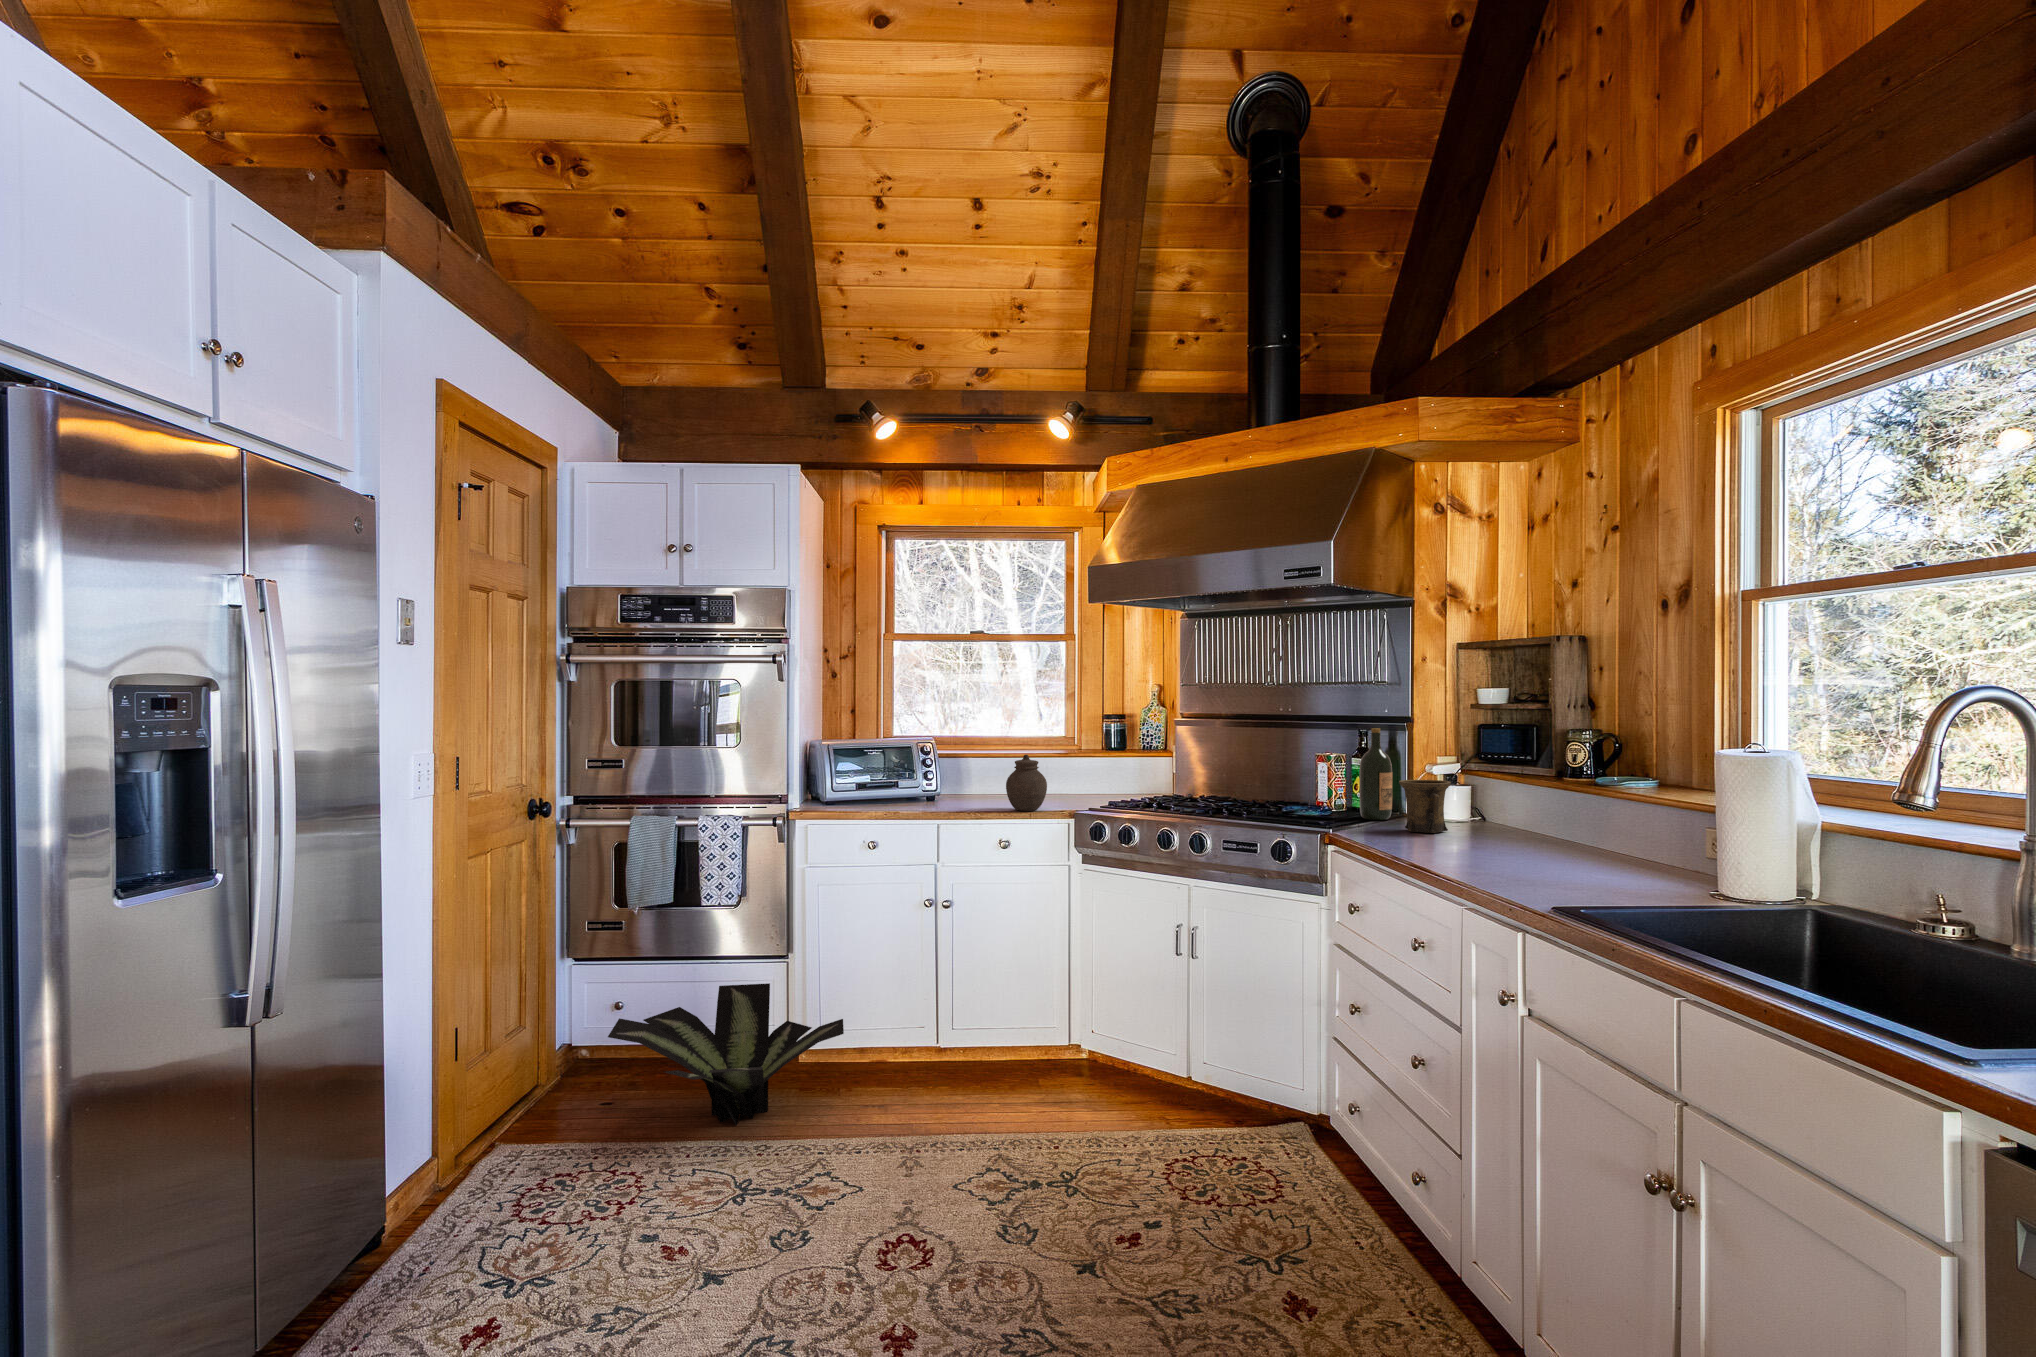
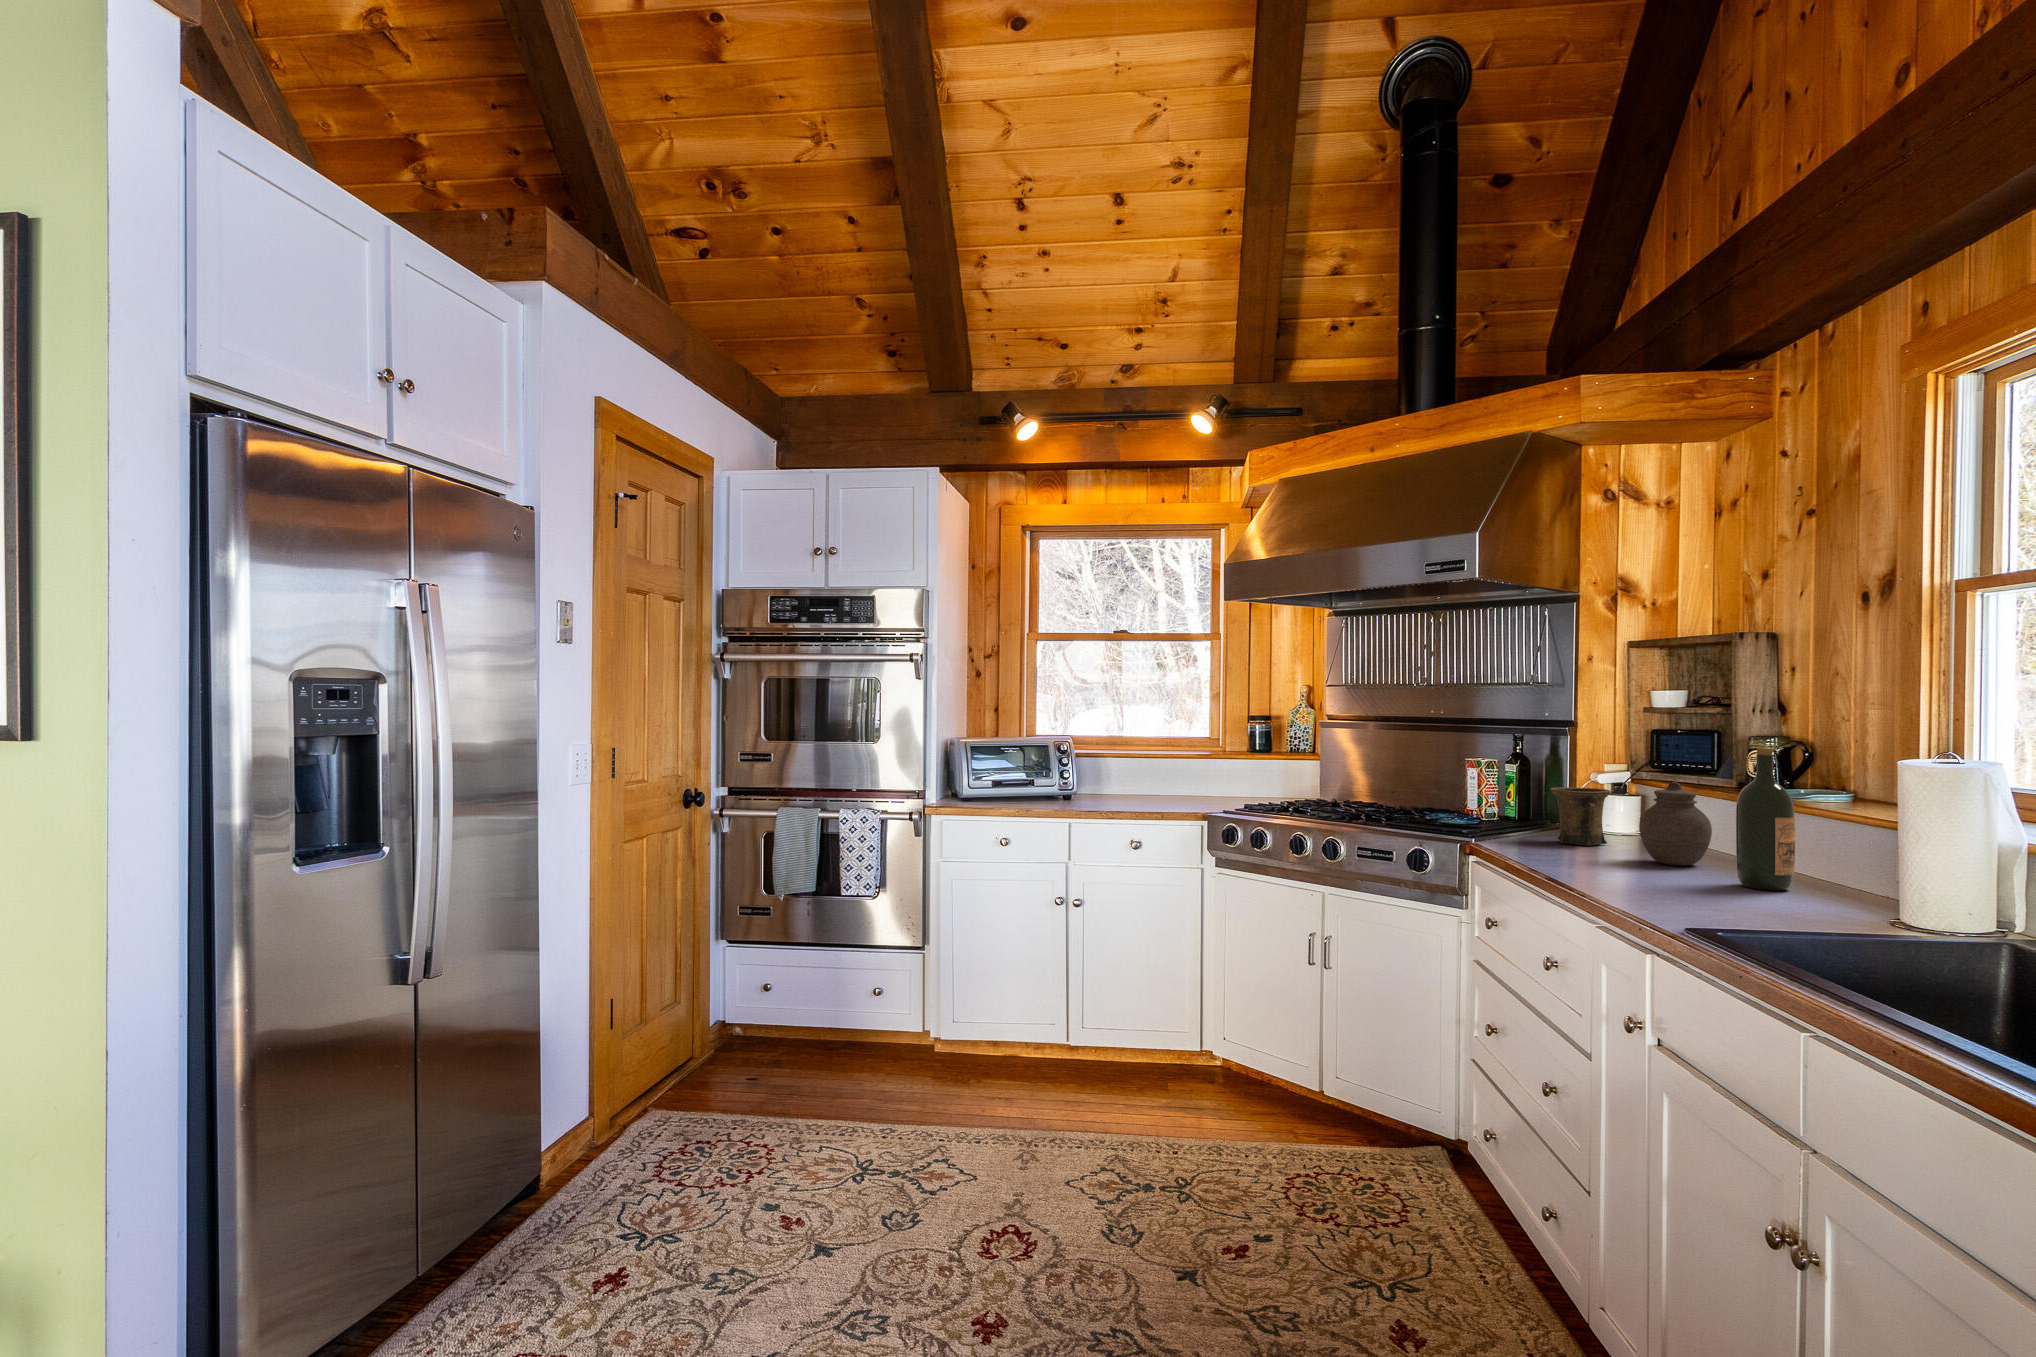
wine bottle: present [1360,728,1392,820] -> present [1736,748,1795,890]
jar: present [1006,755,1047,811] -> present [1639,782,1712,866]
potted plant: present [608,983,844,1125] -> none [748,971,969,1106]

